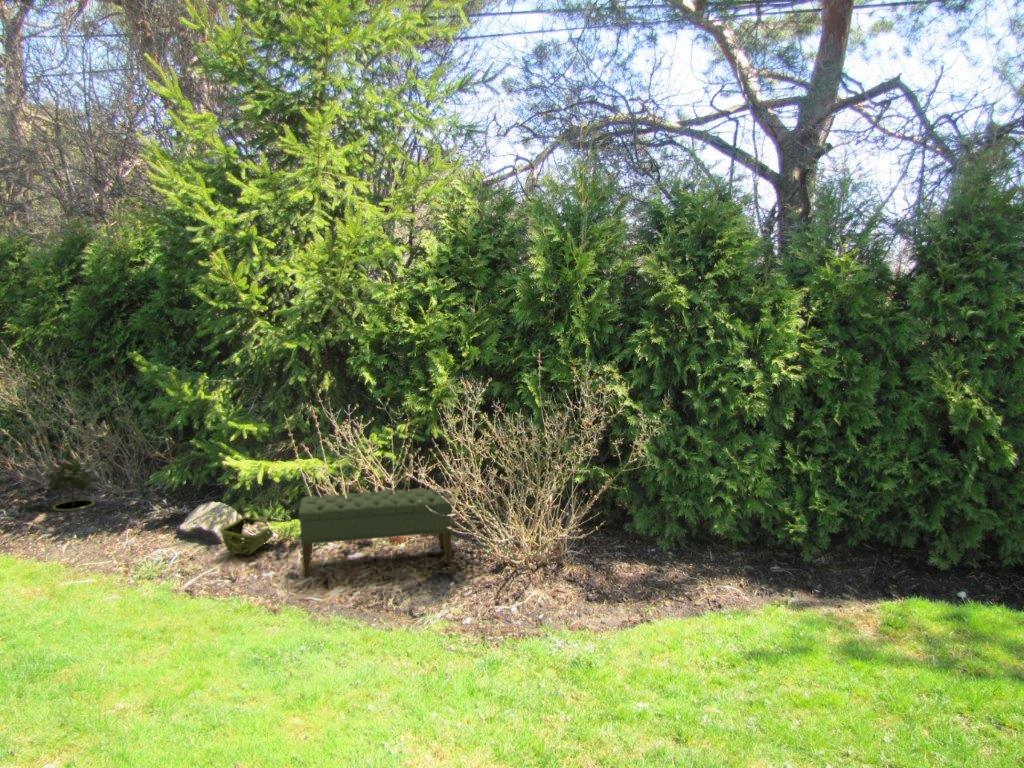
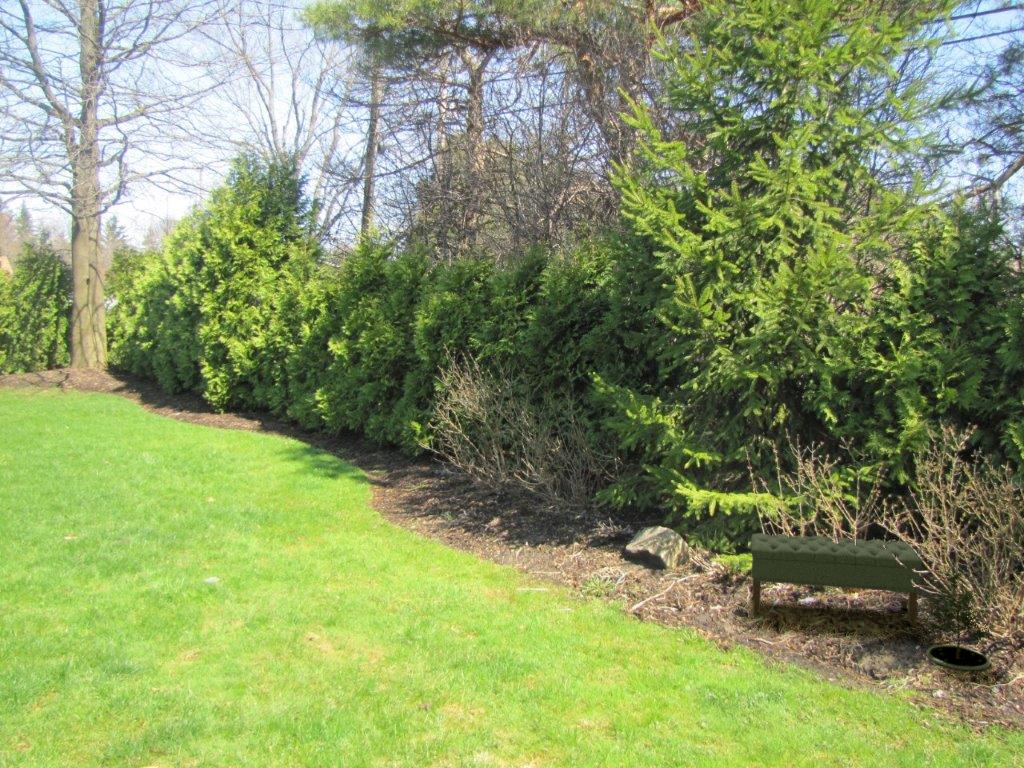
potted tree: present [46,446,94,512] -> present [921,561,994,671]
woven basket: present [221,517,274,555] -> none [669,546,721,584]

